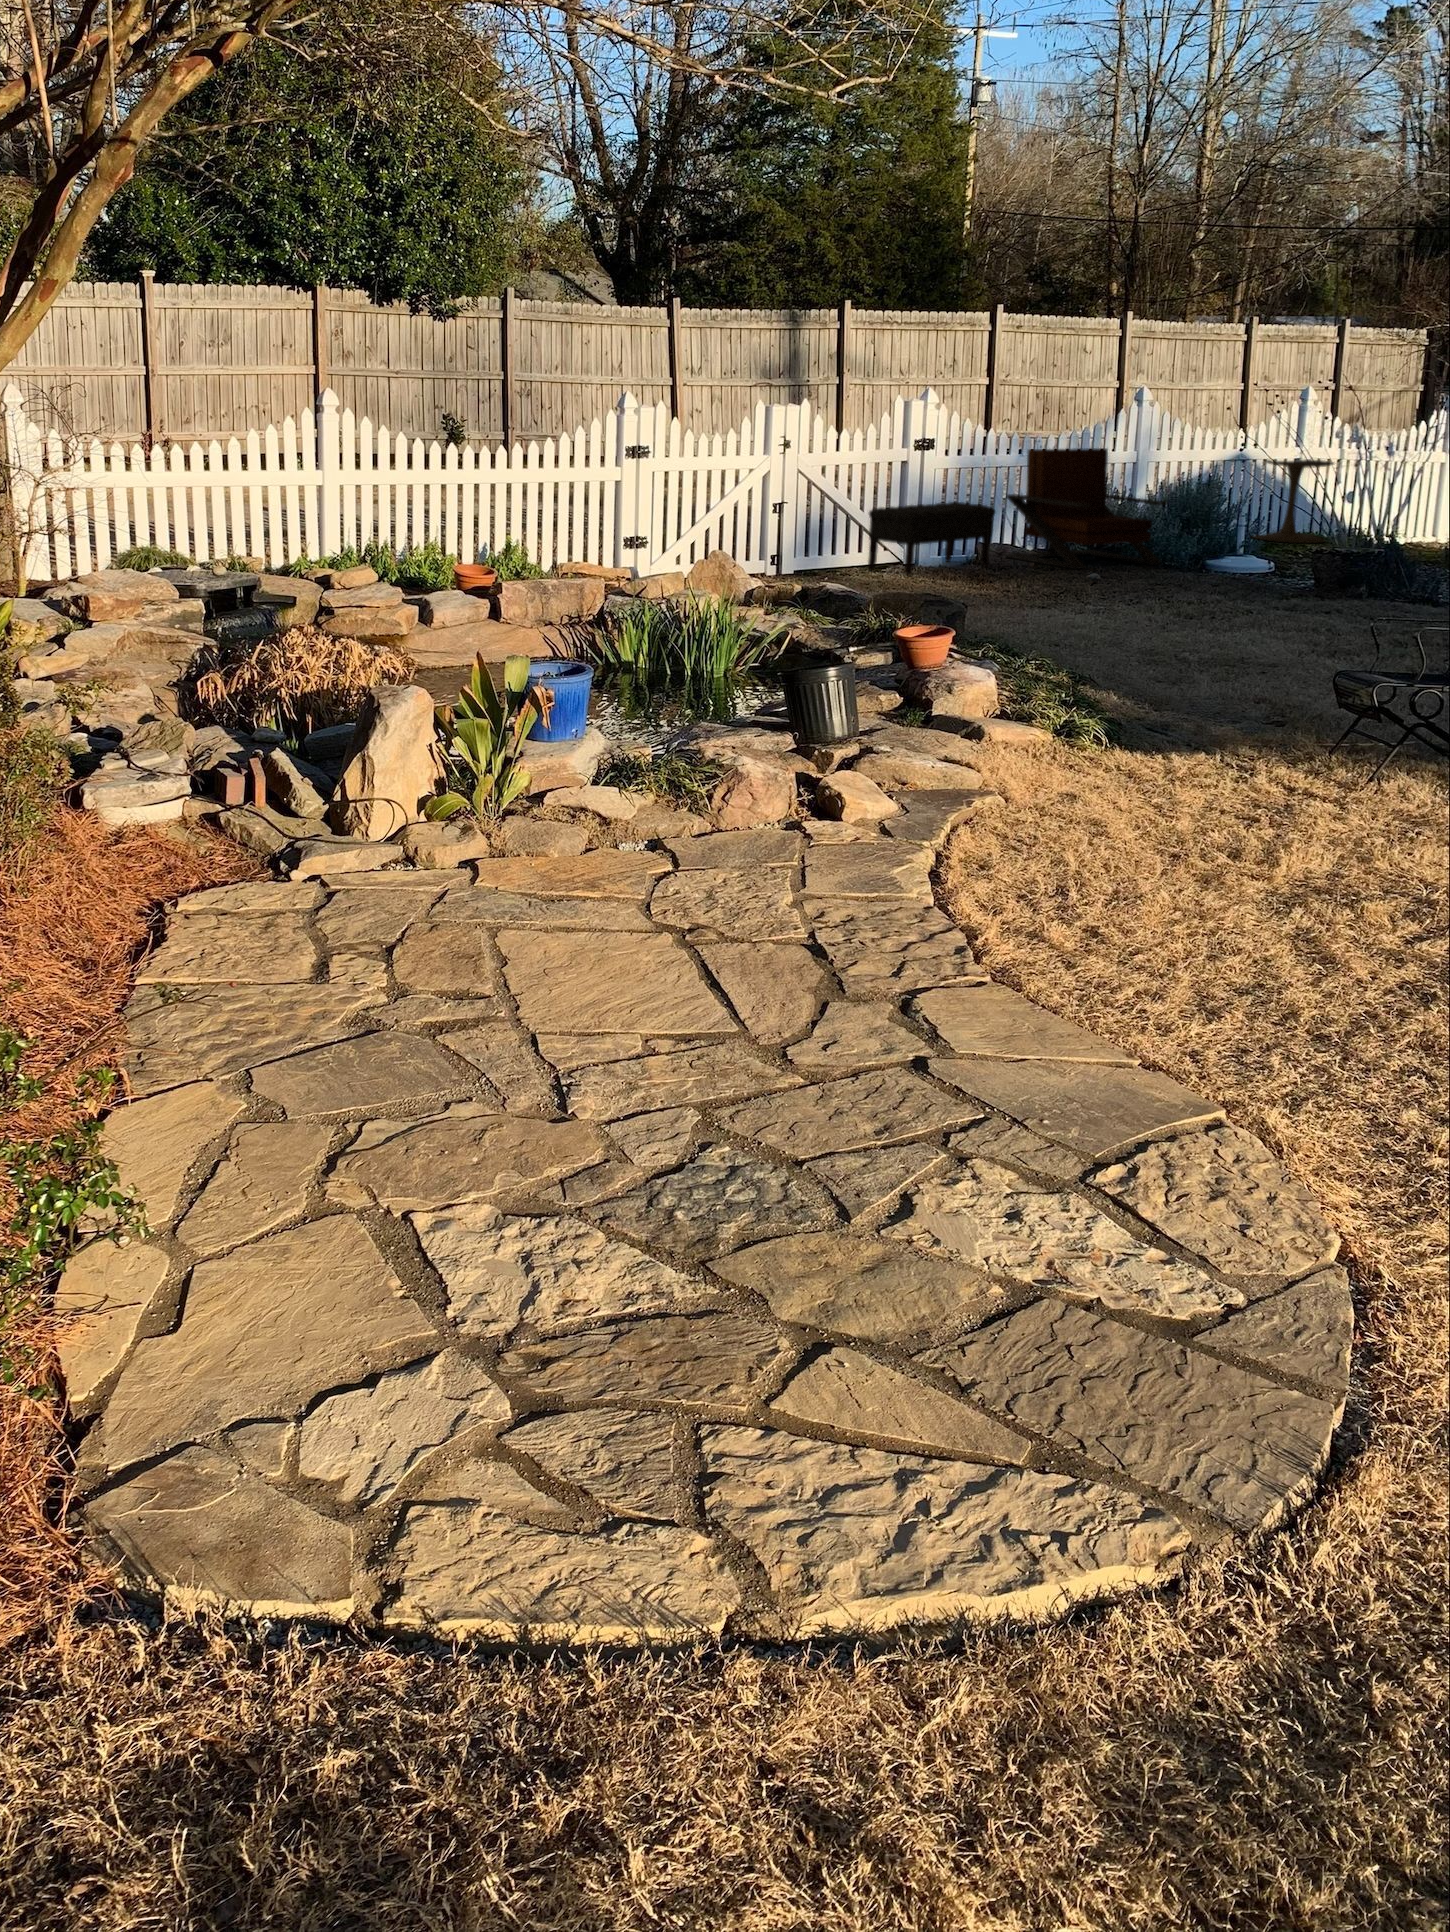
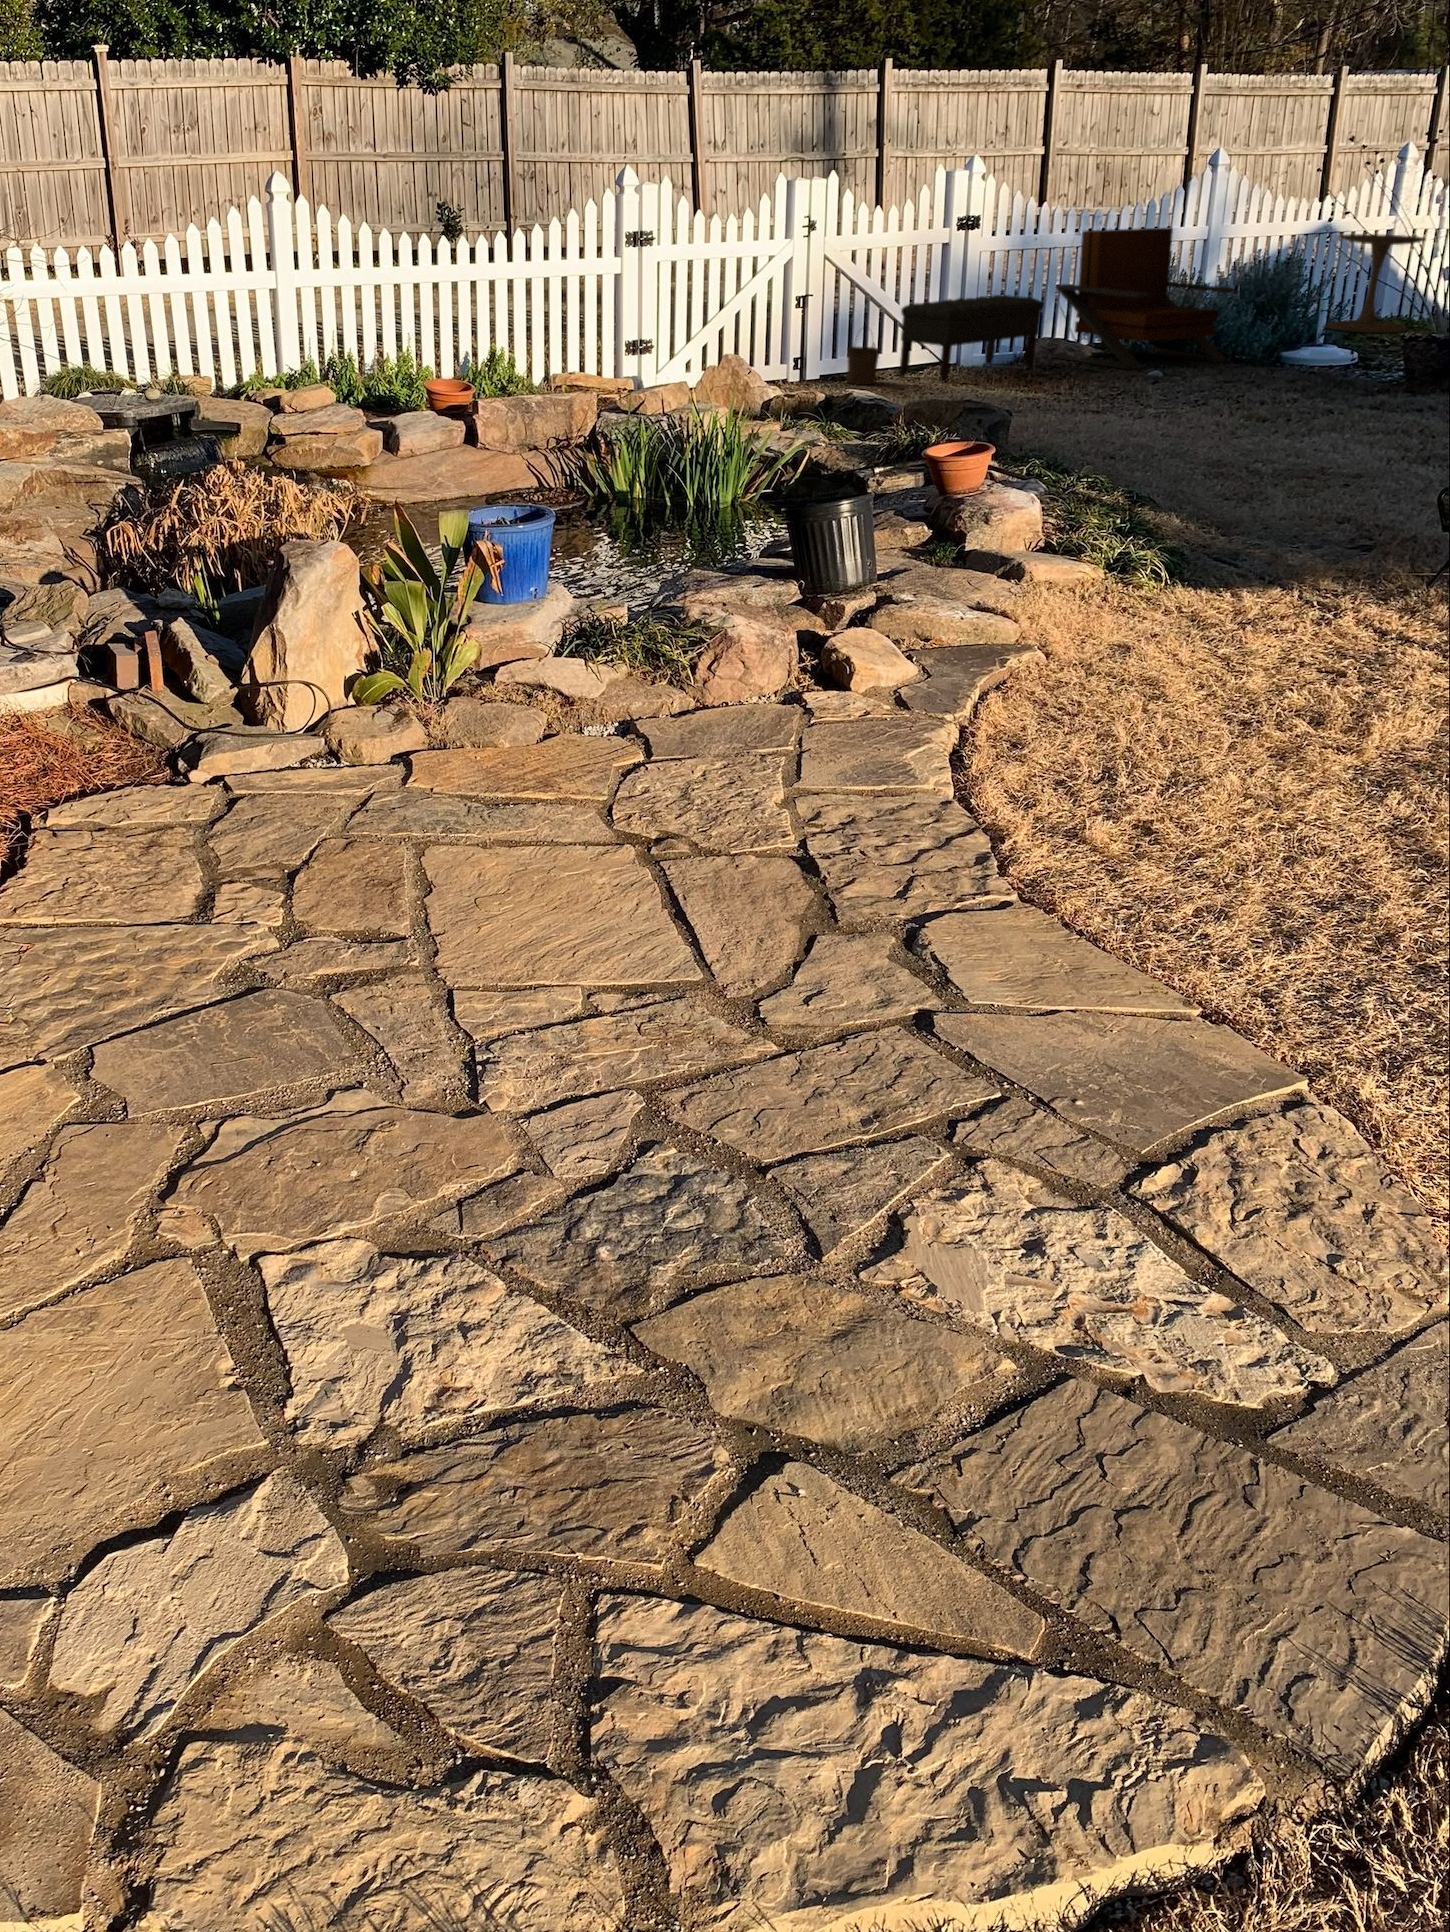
bucket: none [820,527,851,576] -> present [847,343,879,385]

